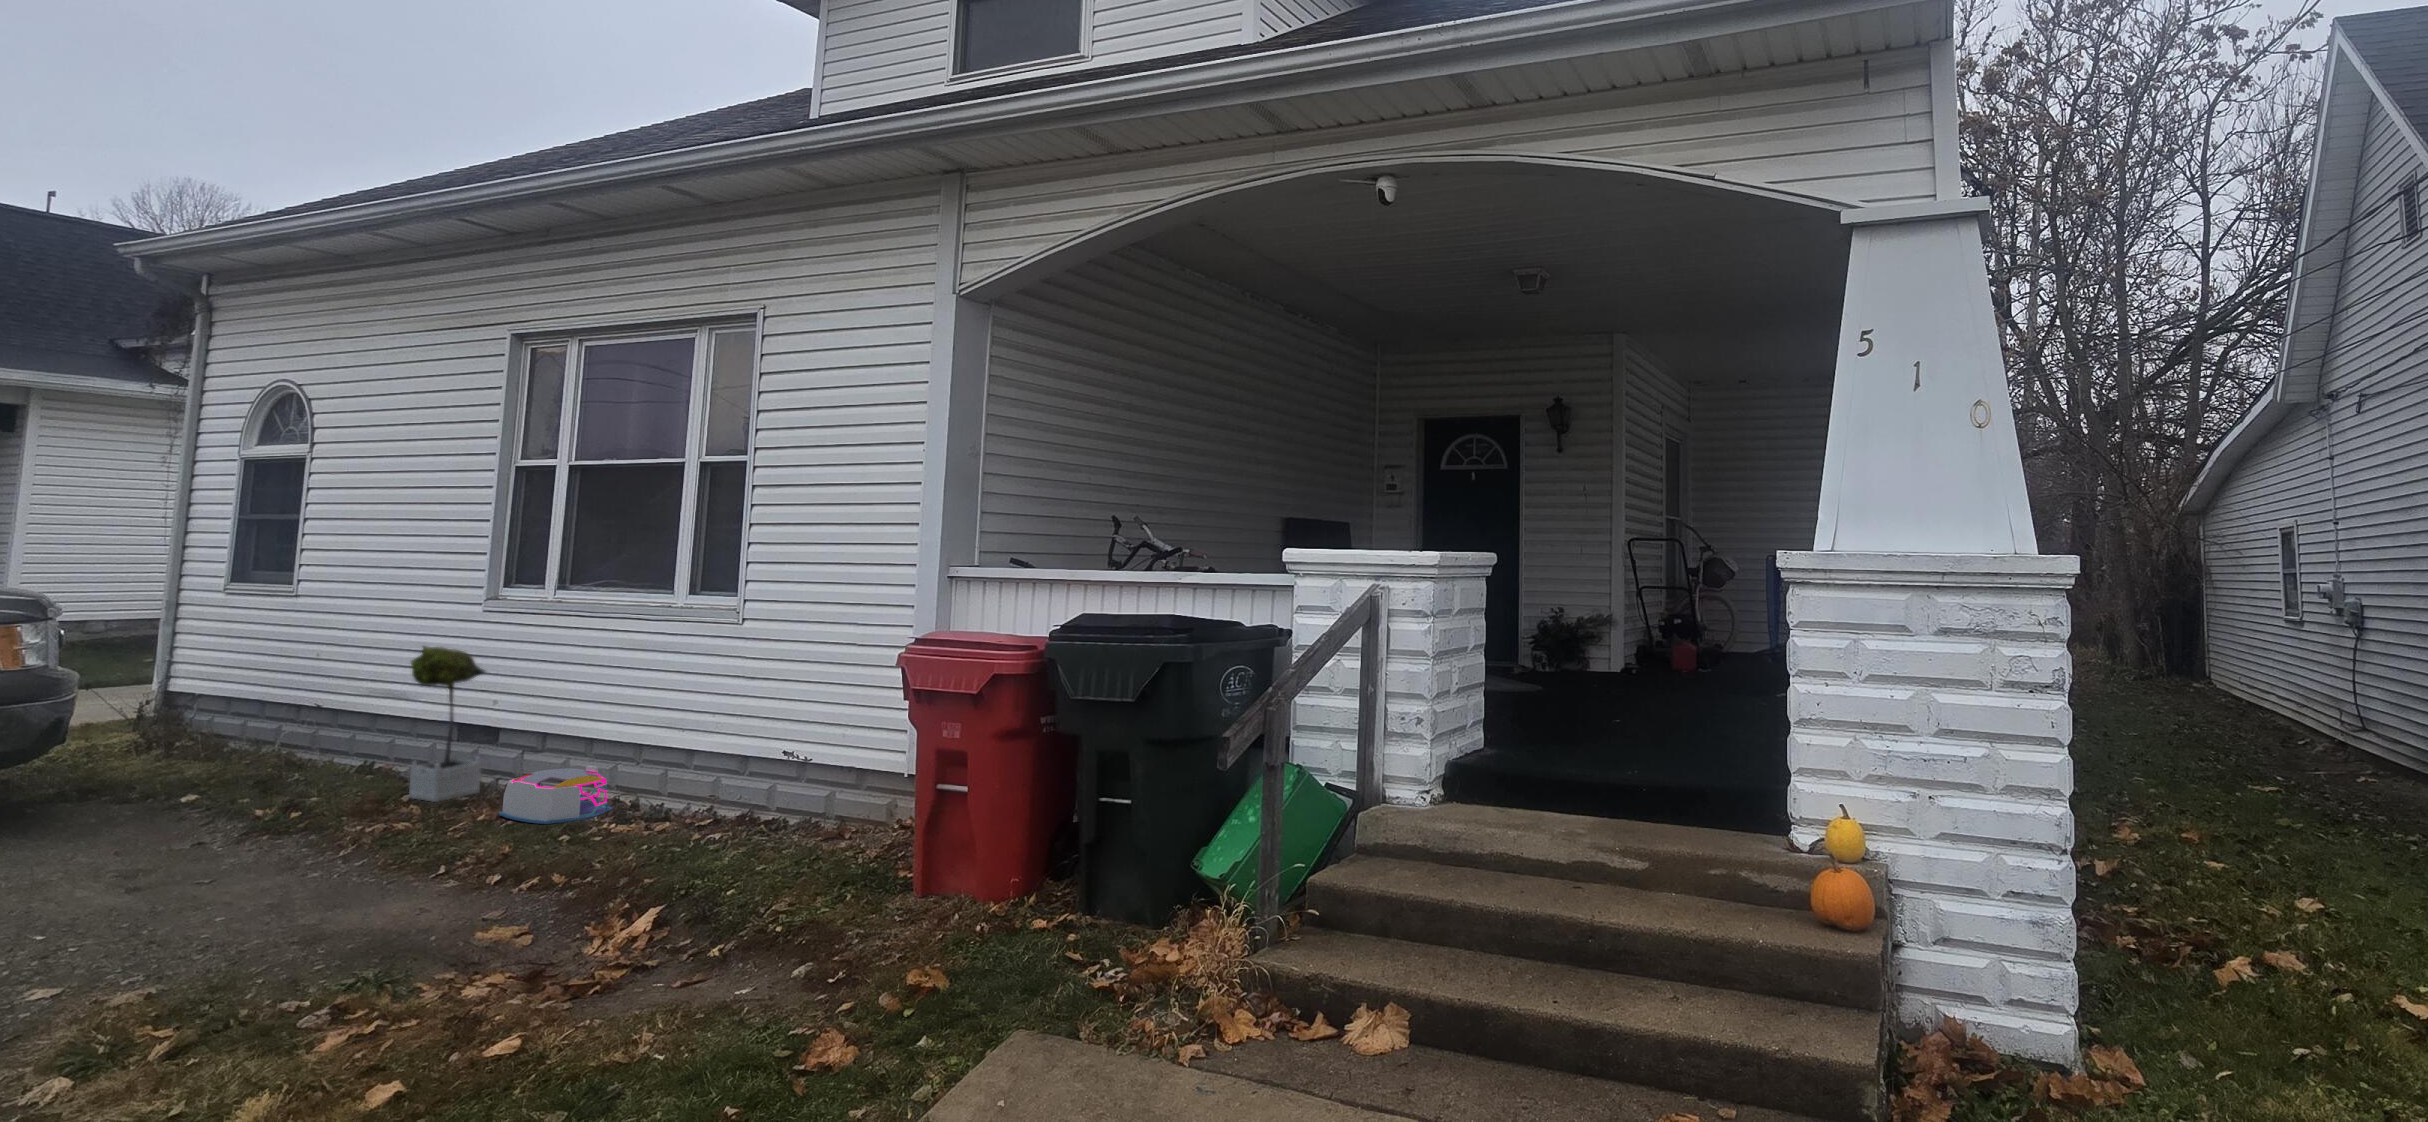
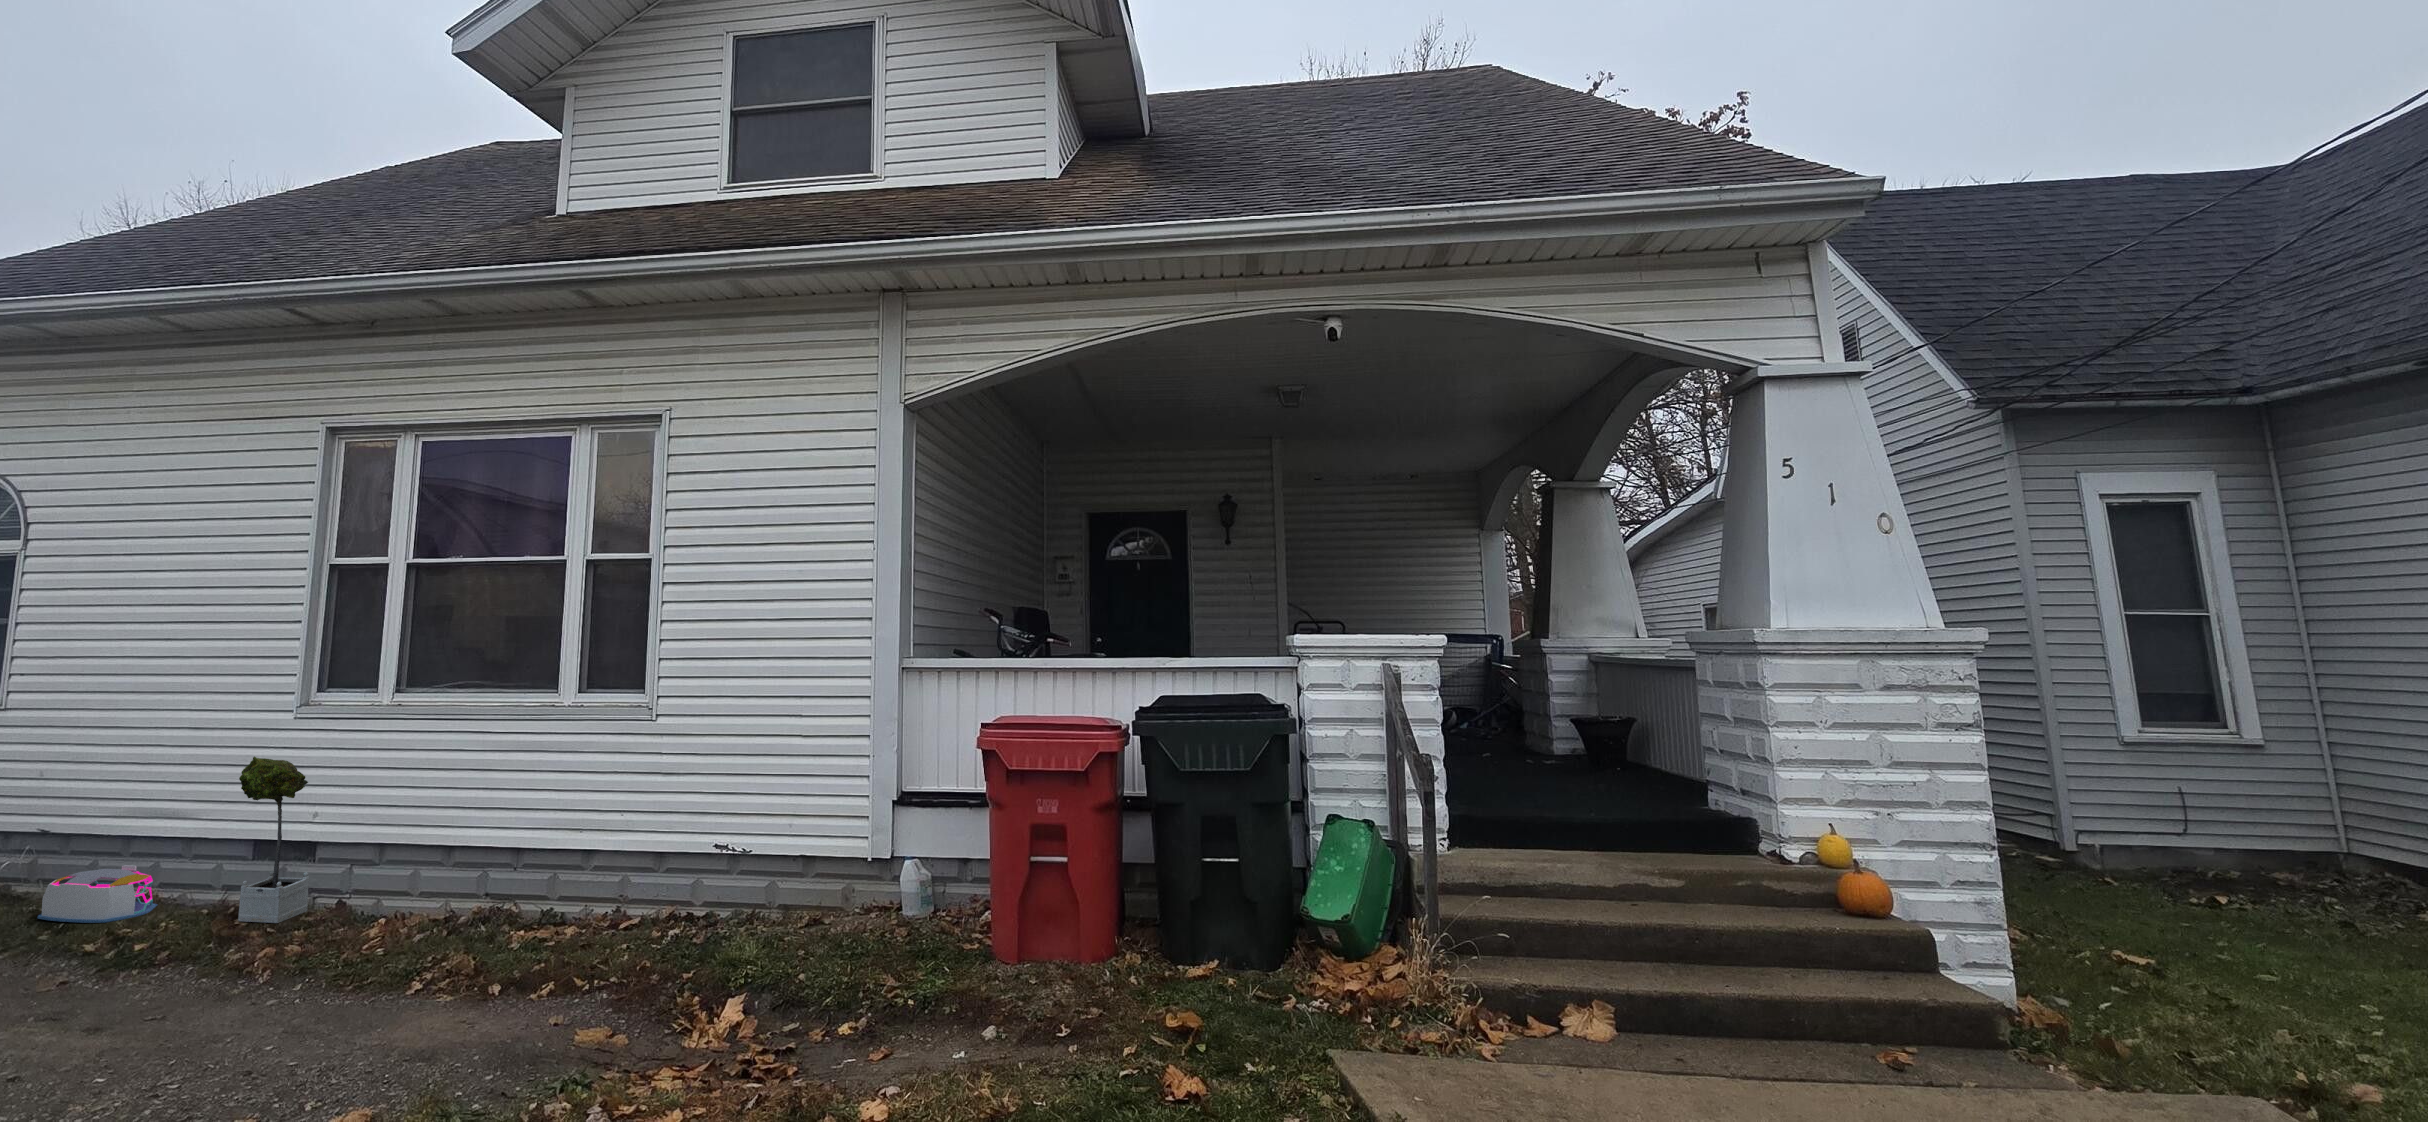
storage bin: present [499,765,613,824] -> present [38,865,158,923]

